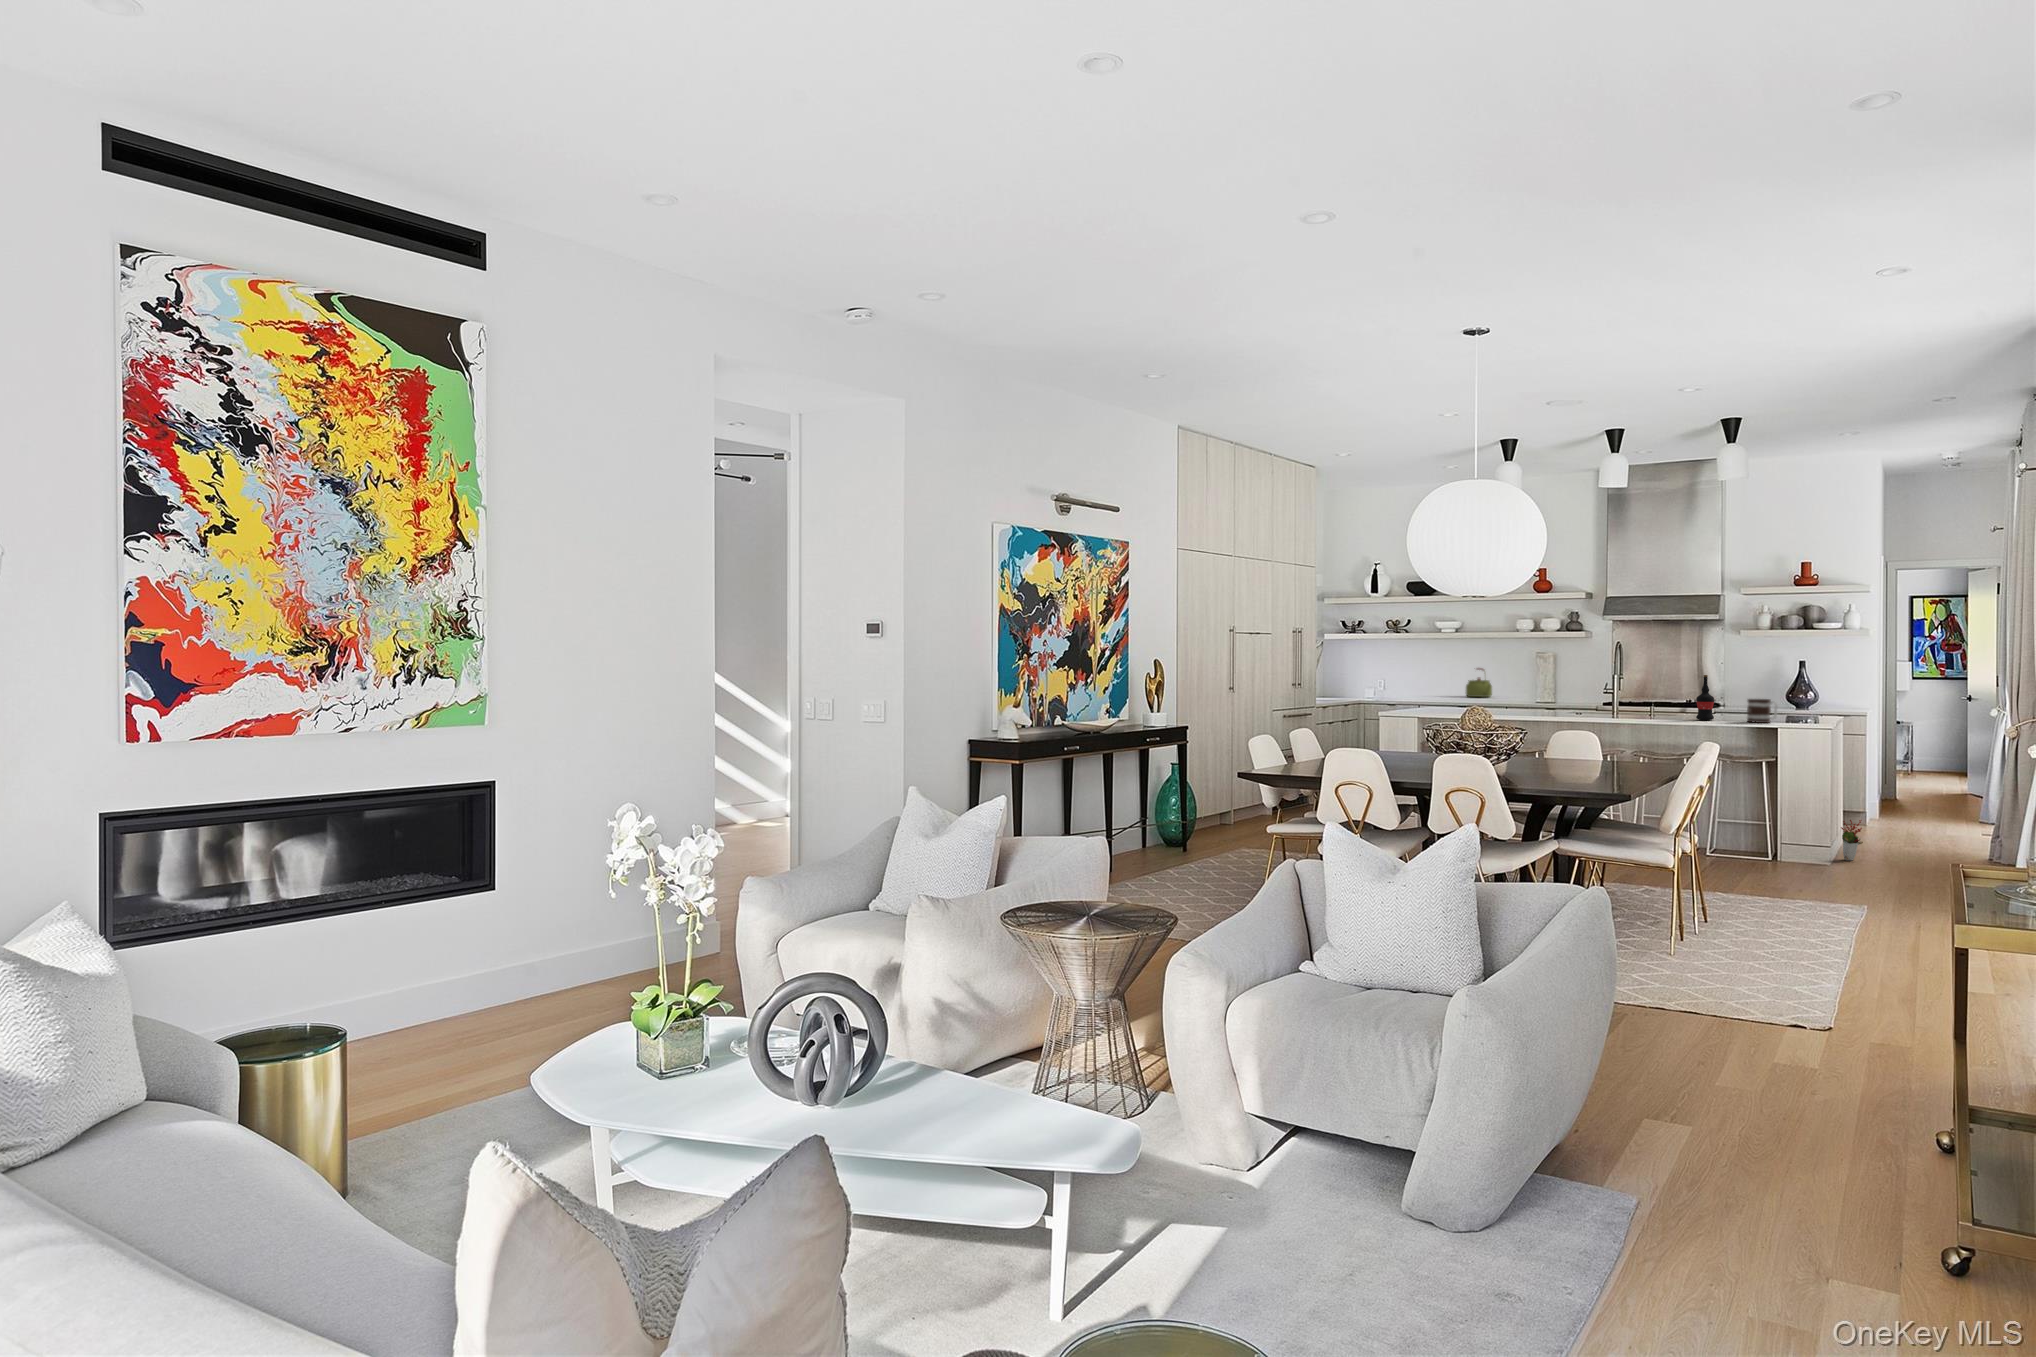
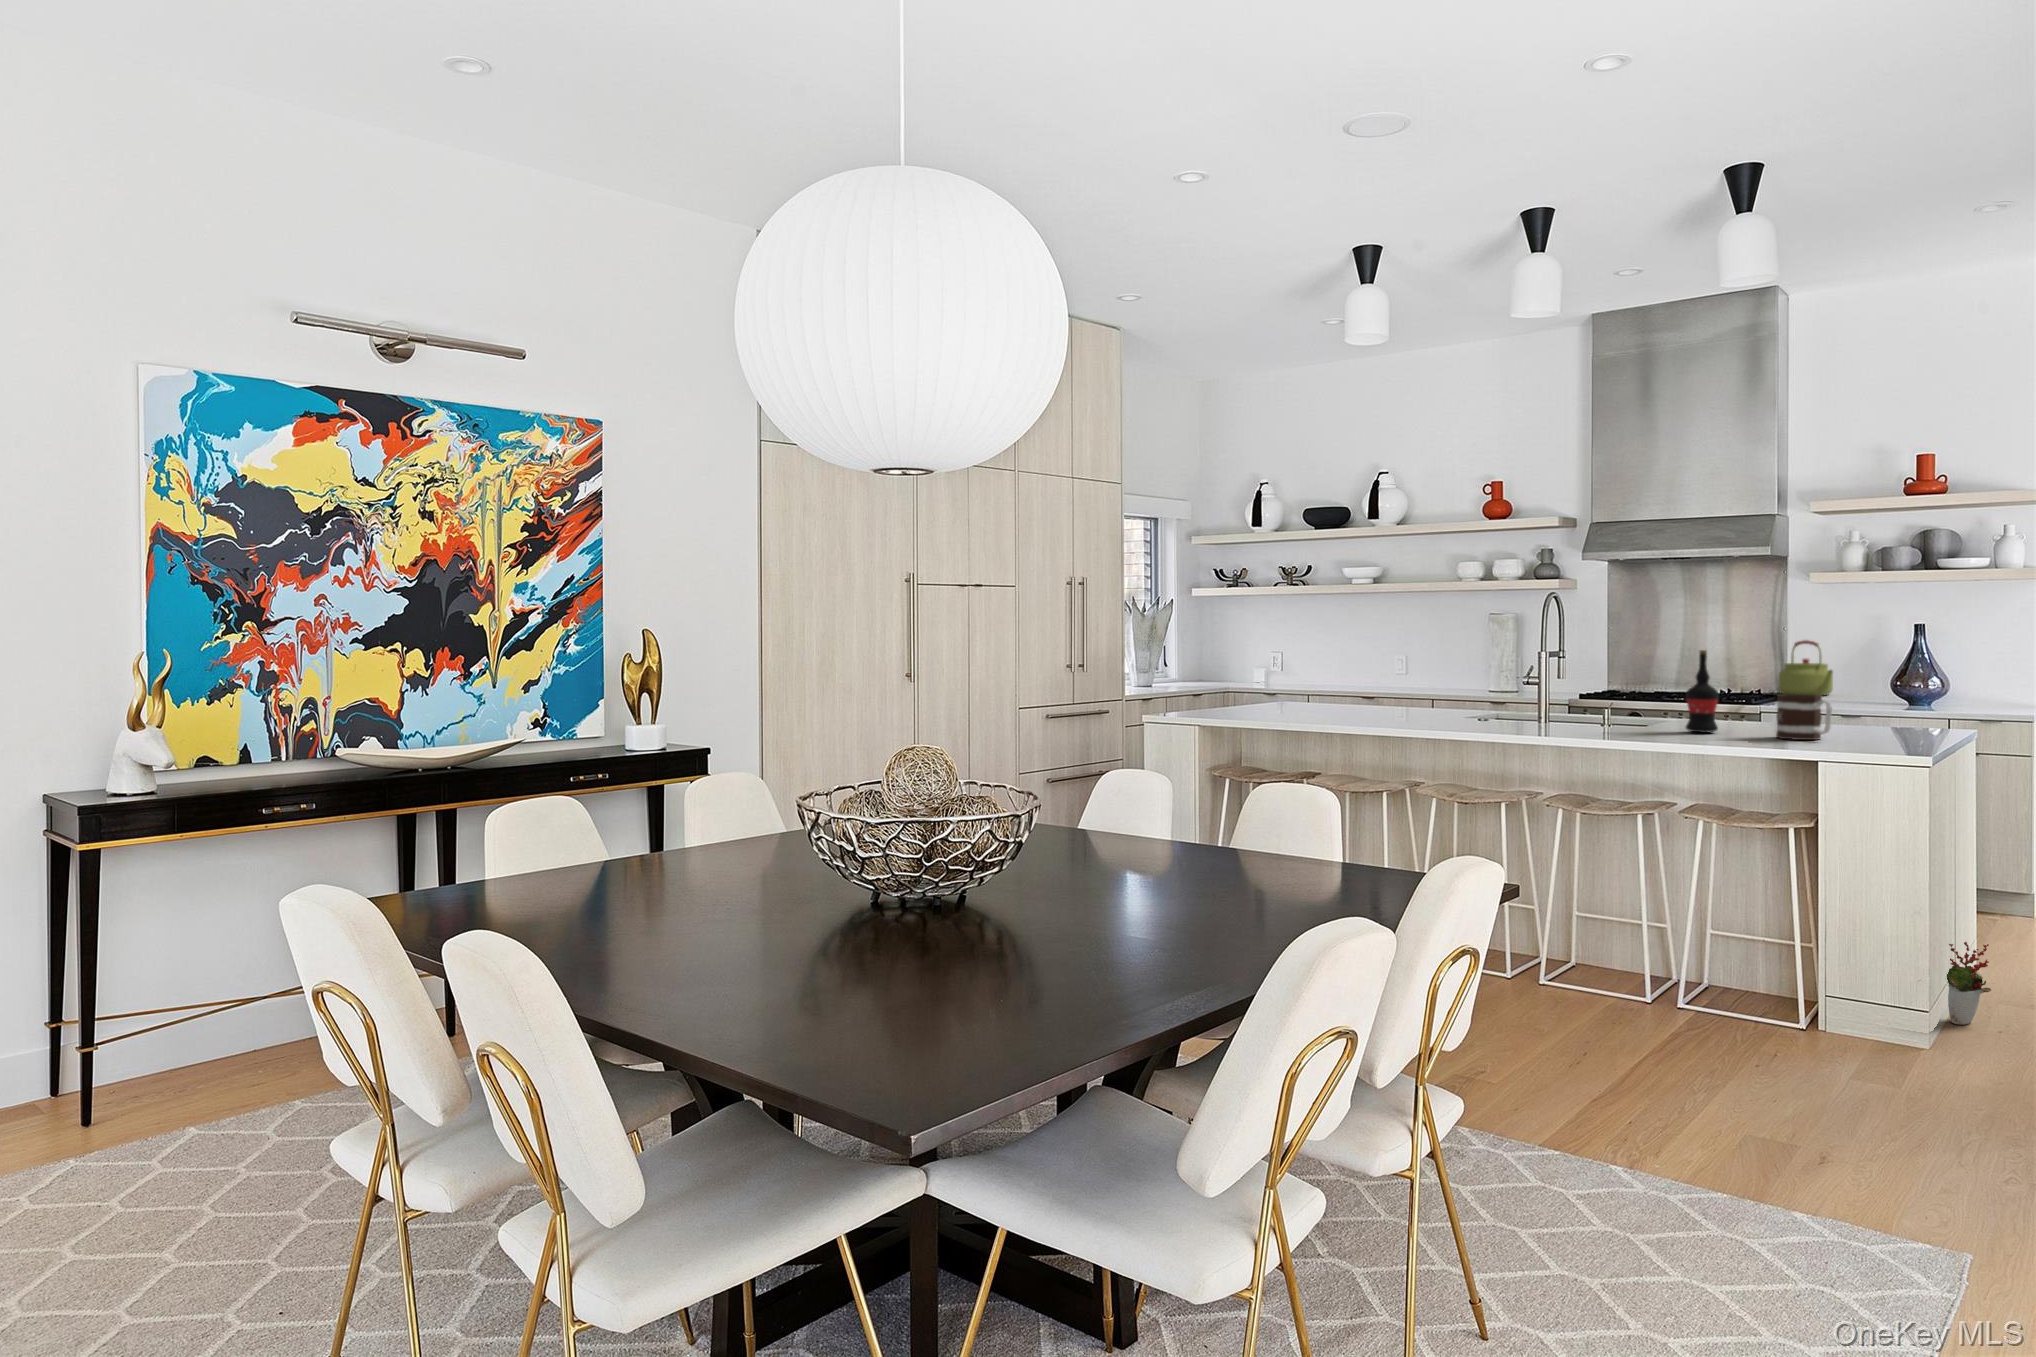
kettle: present [1466,668,1492,697] -> present [1778,640,1833,696]

